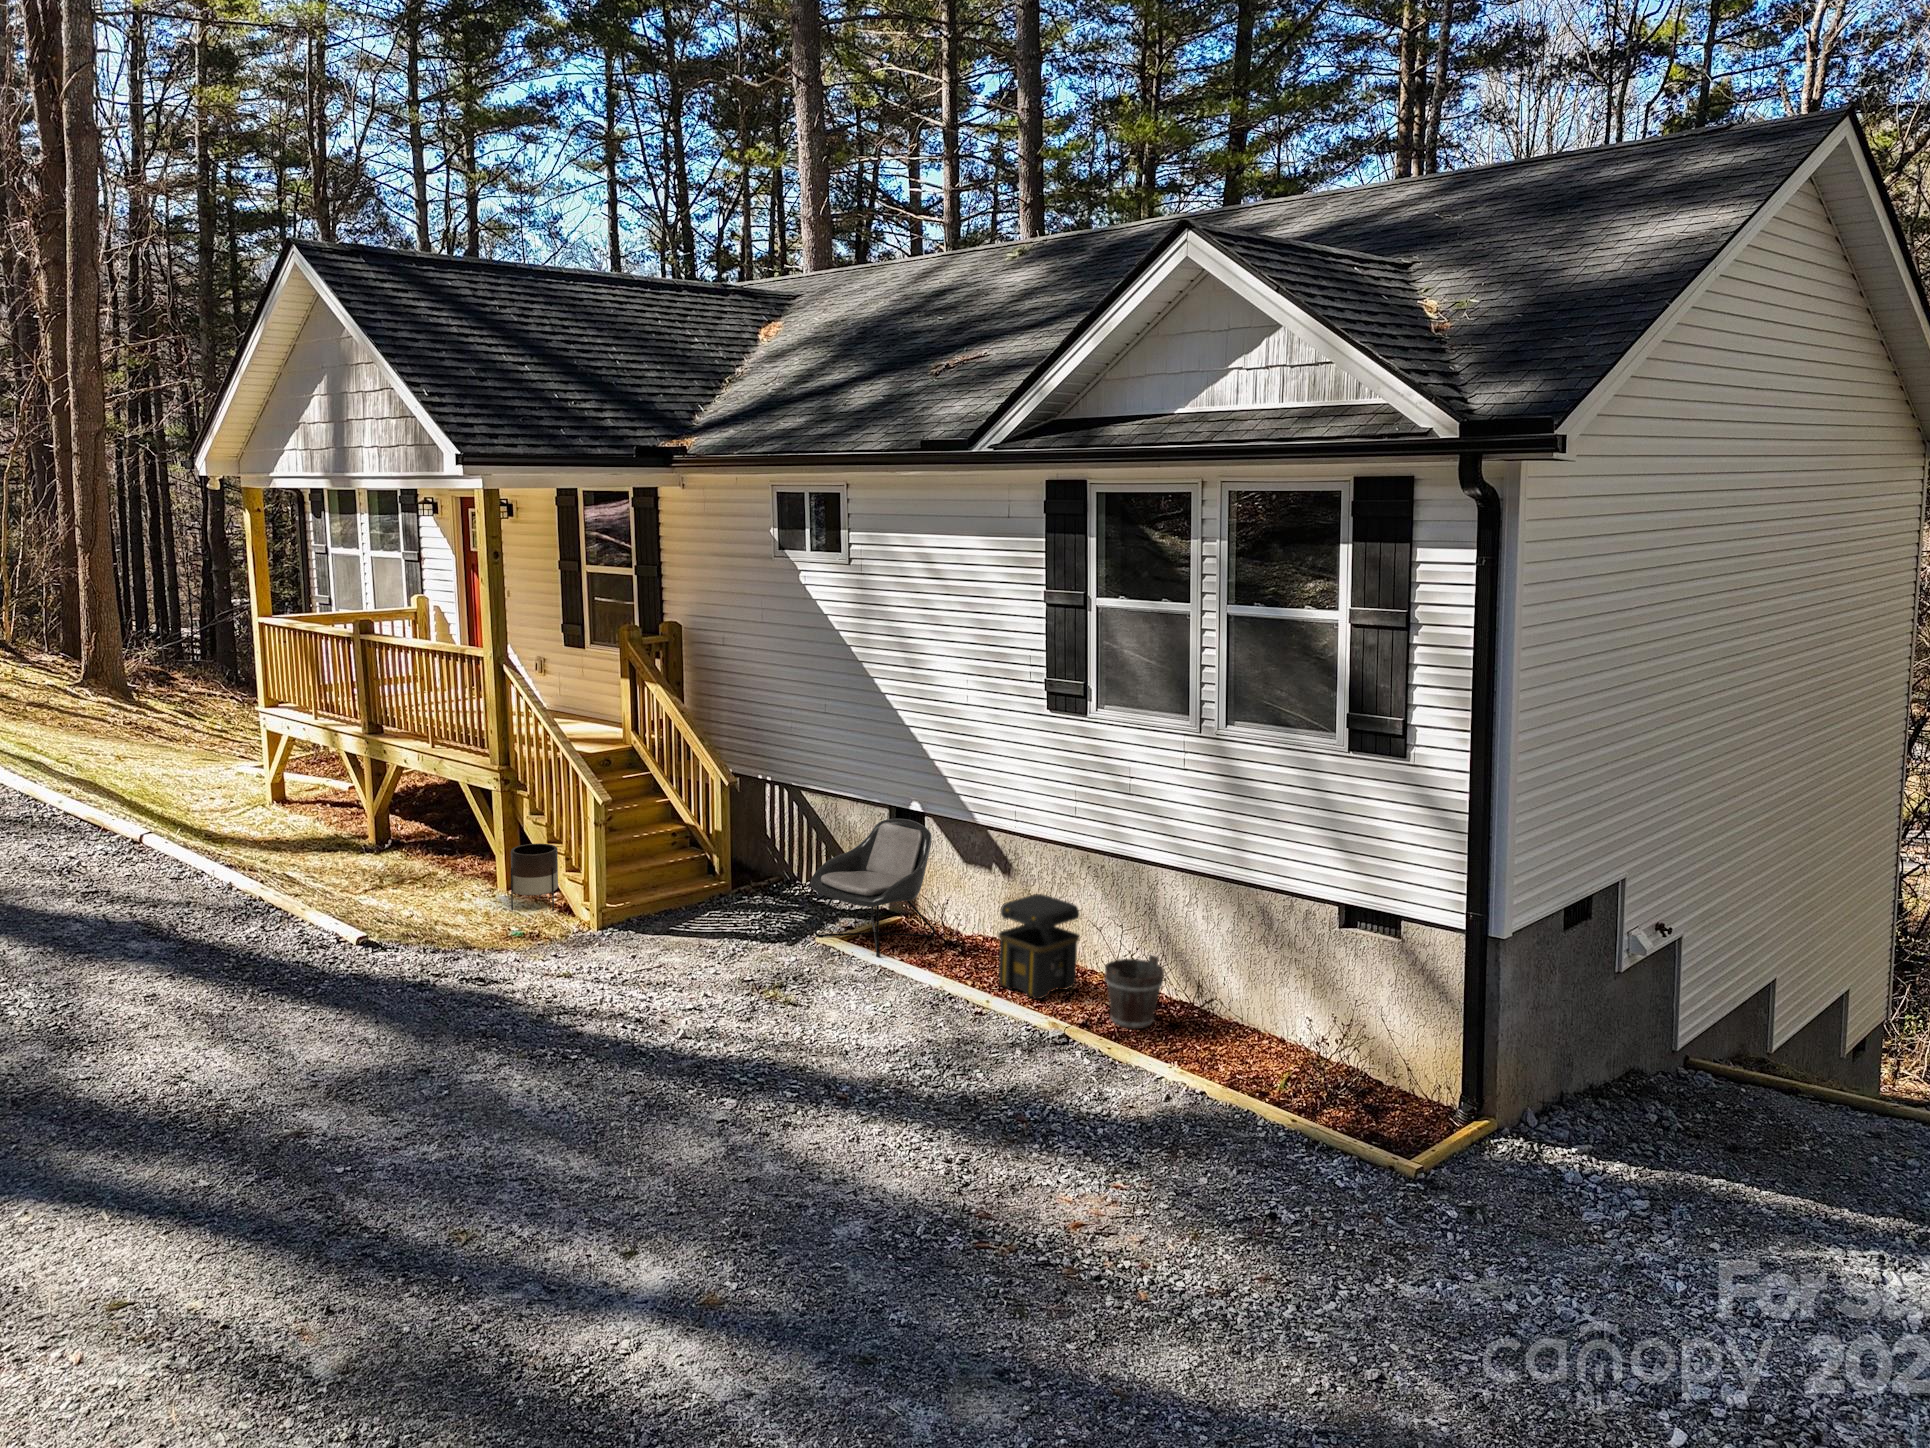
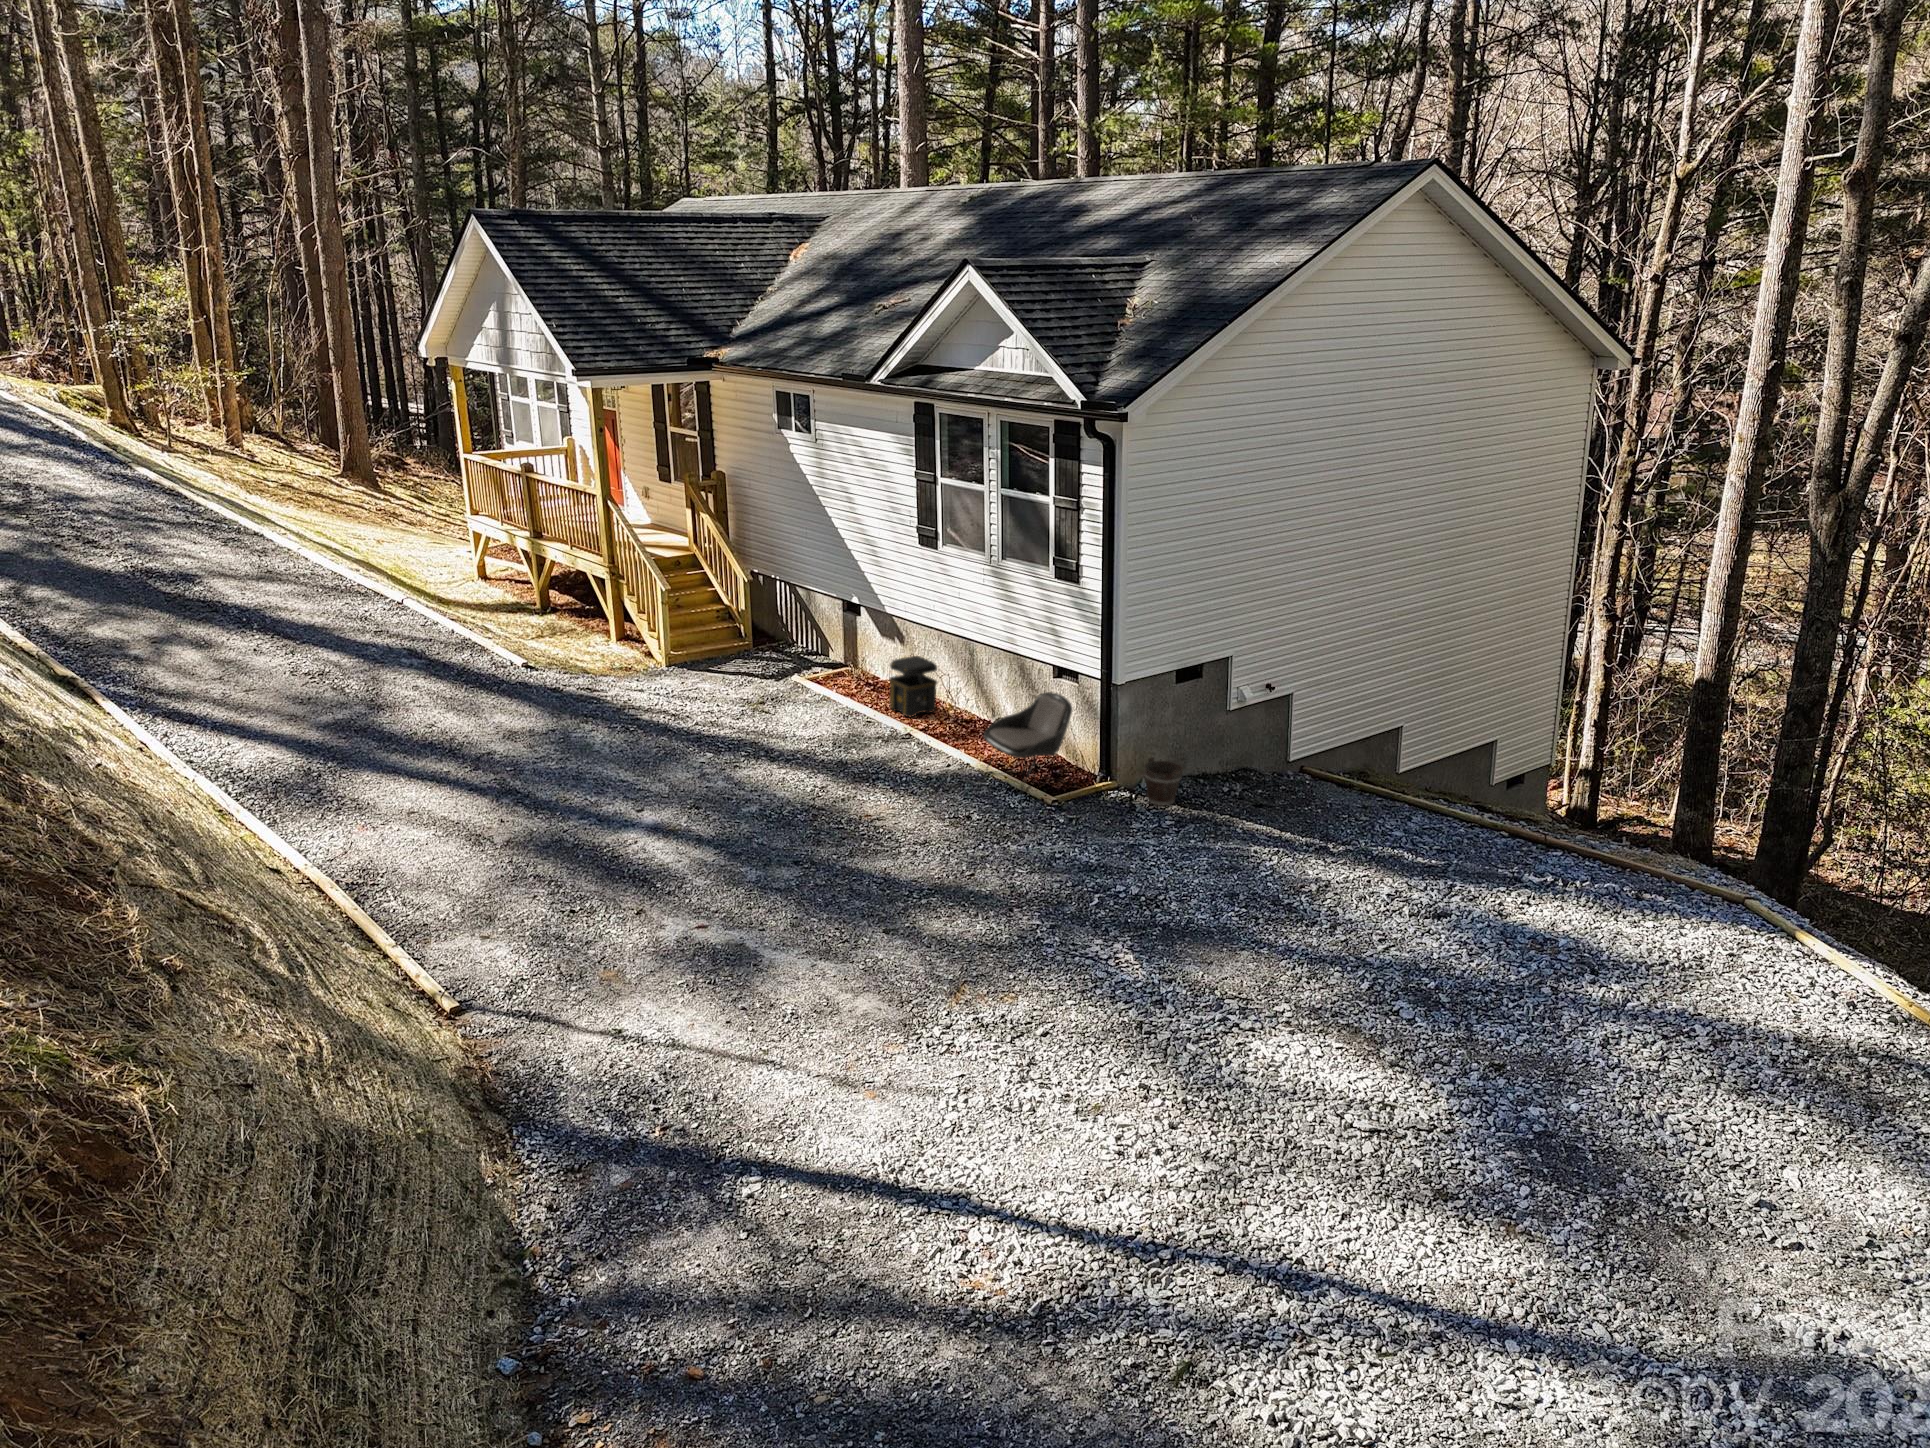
lounge chair: present [810,819,935,957] -> present [984,692,1073,793]
planter: present [511,844,558,911] -> none [614,611,644,653]
bucket: present [1105,955,1164,1029] -> present [1144,757,1183,806]

